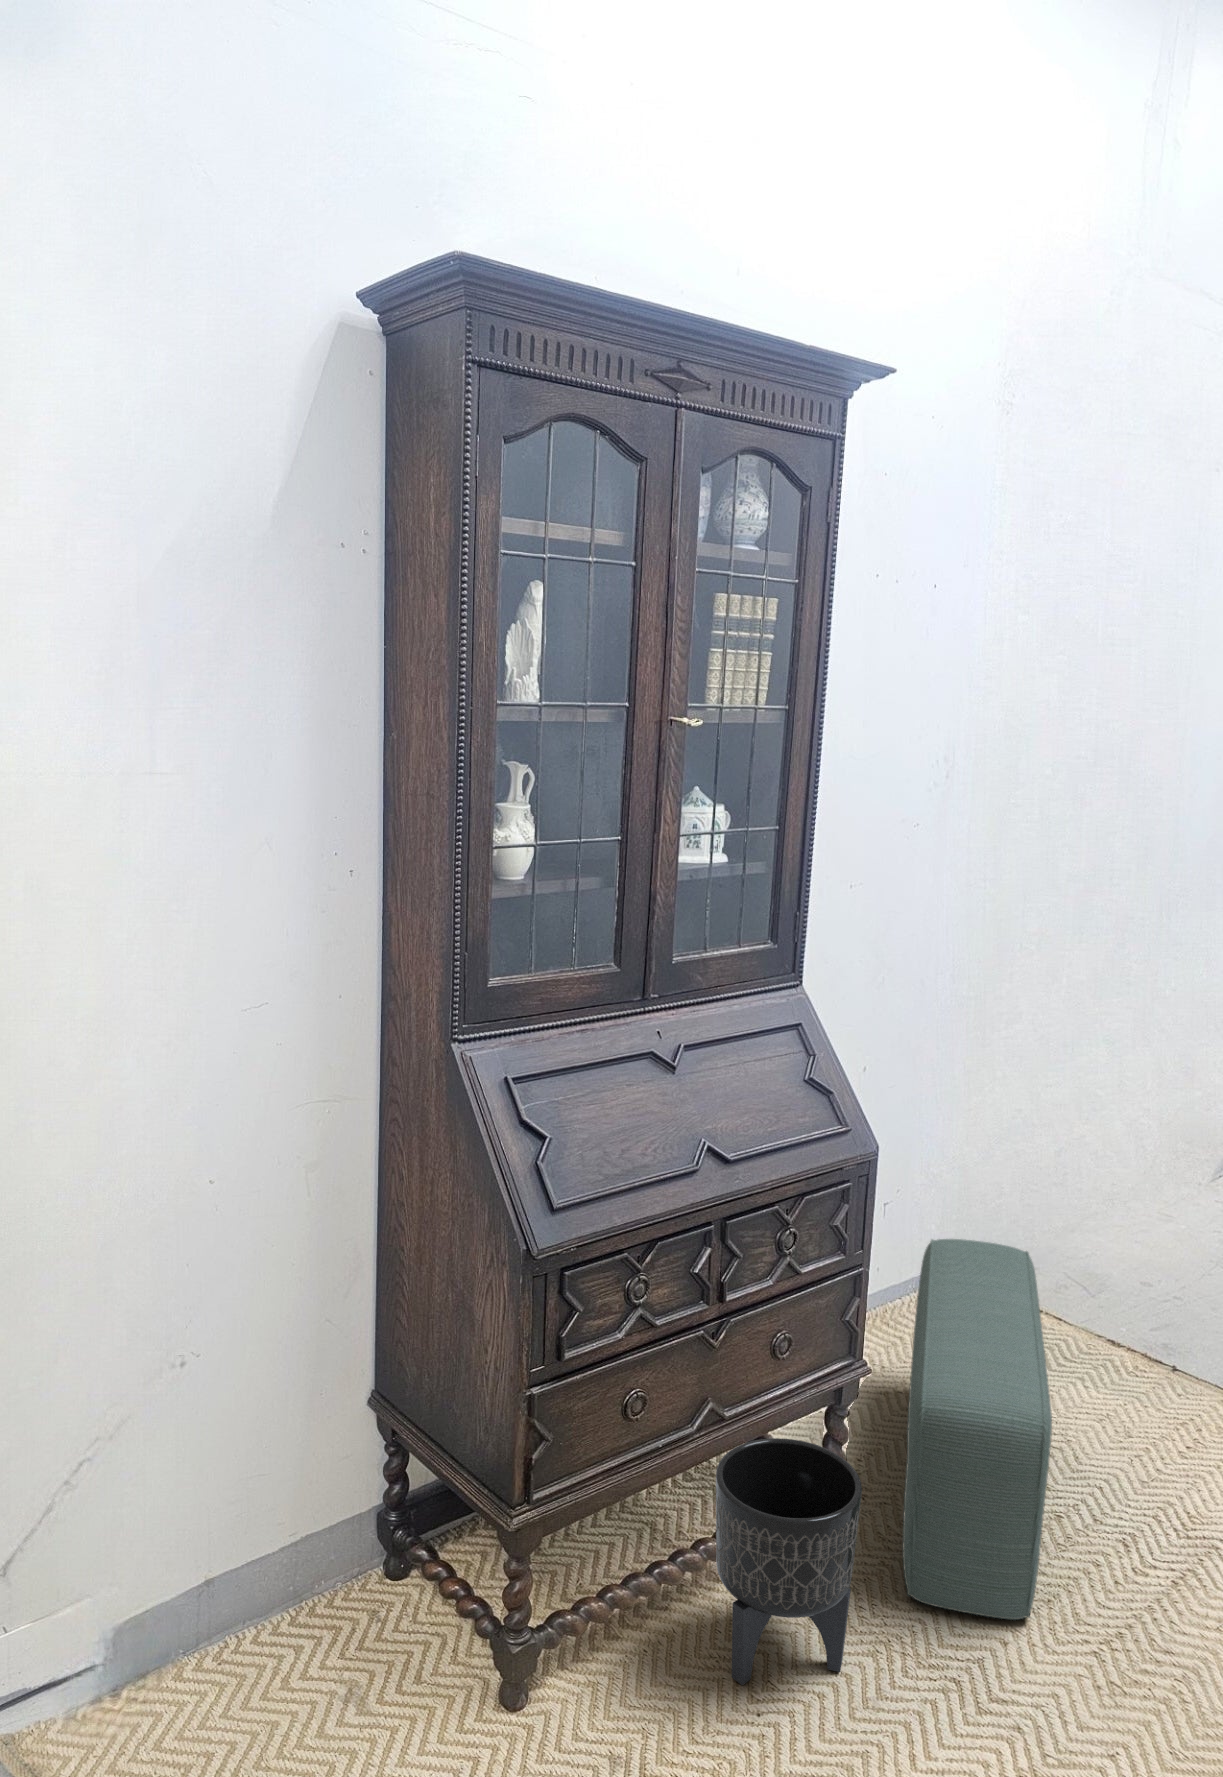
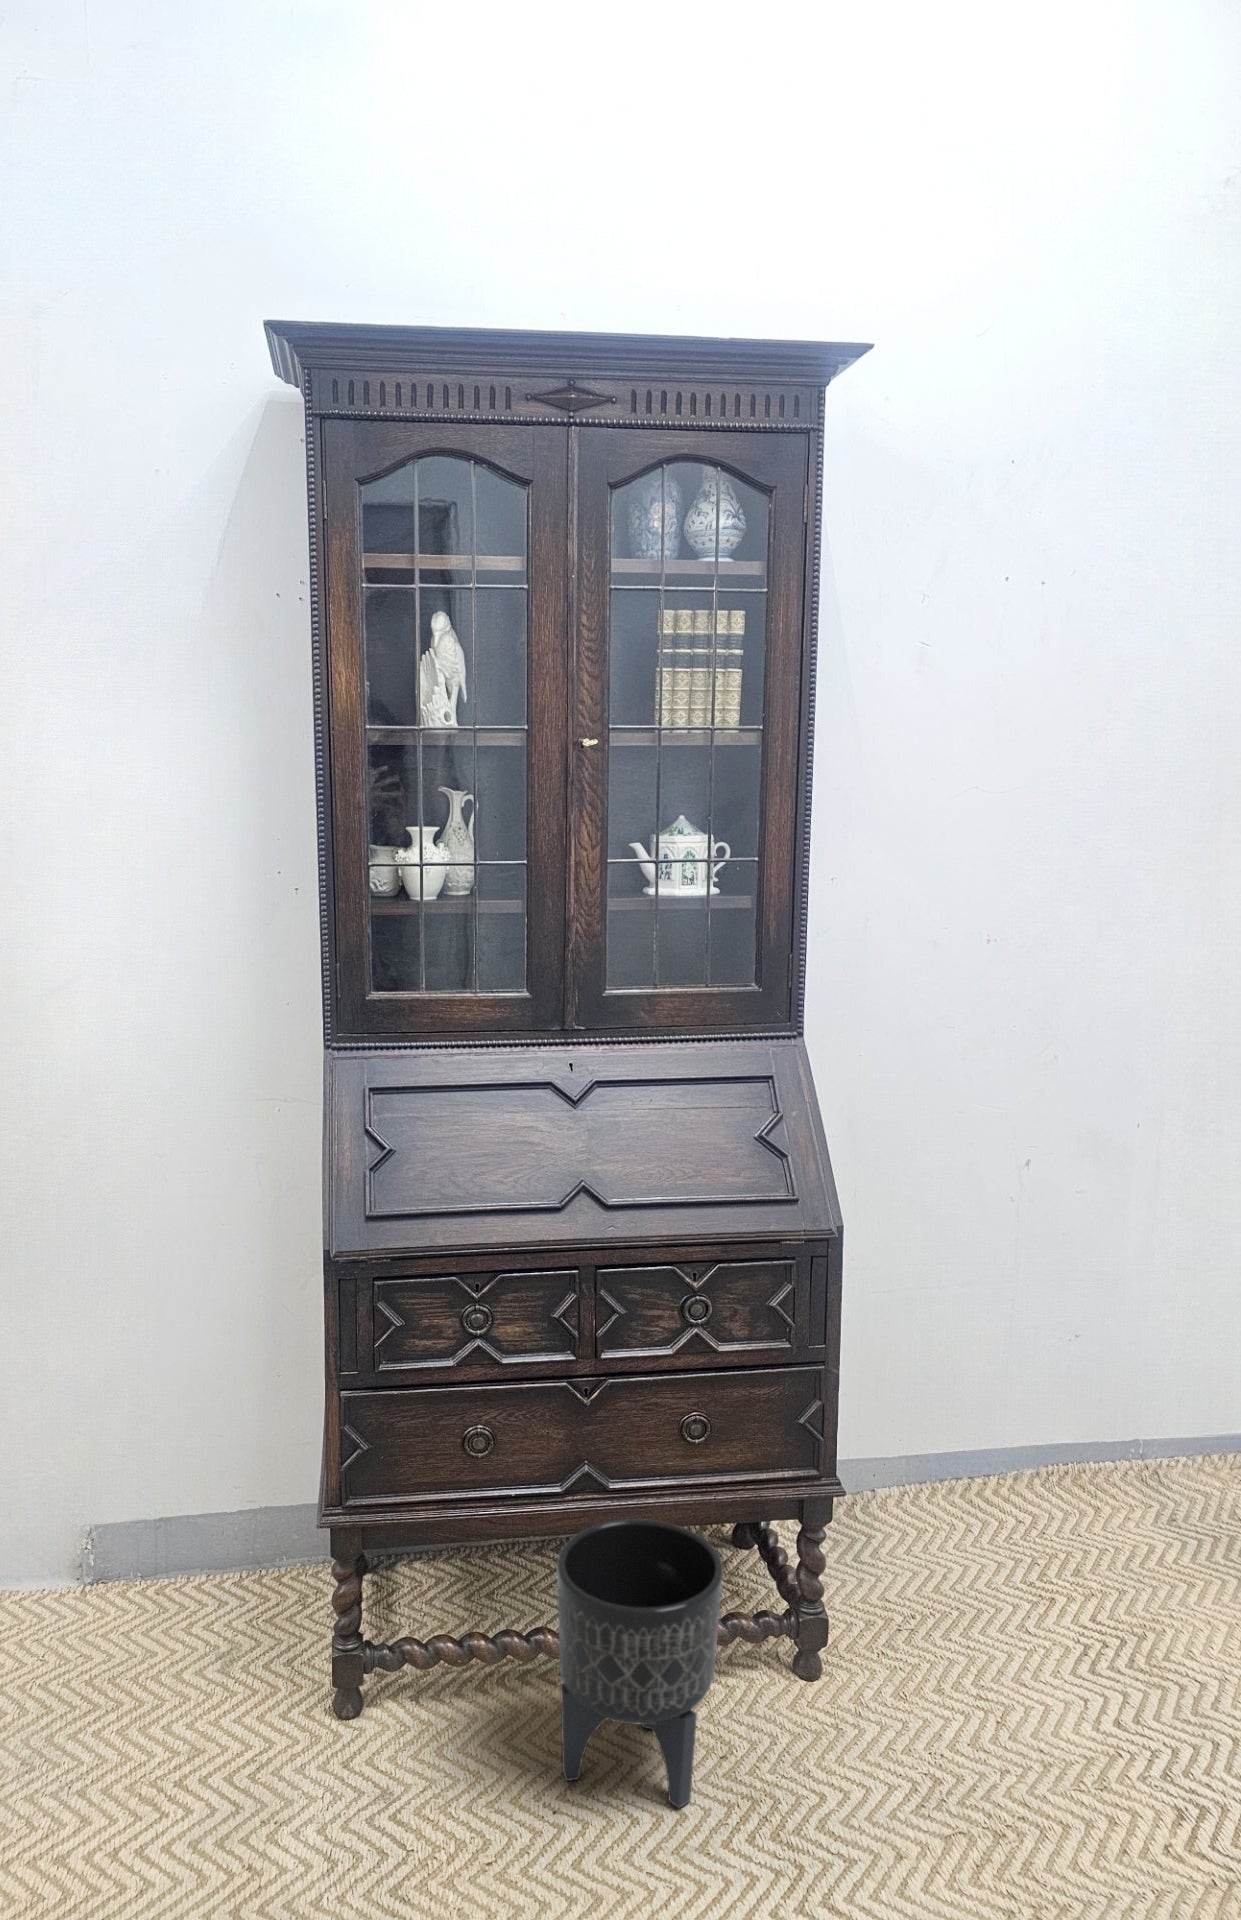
pouf: present [903,1239,1052,1620] -> none [826,1377,1190,1840]

